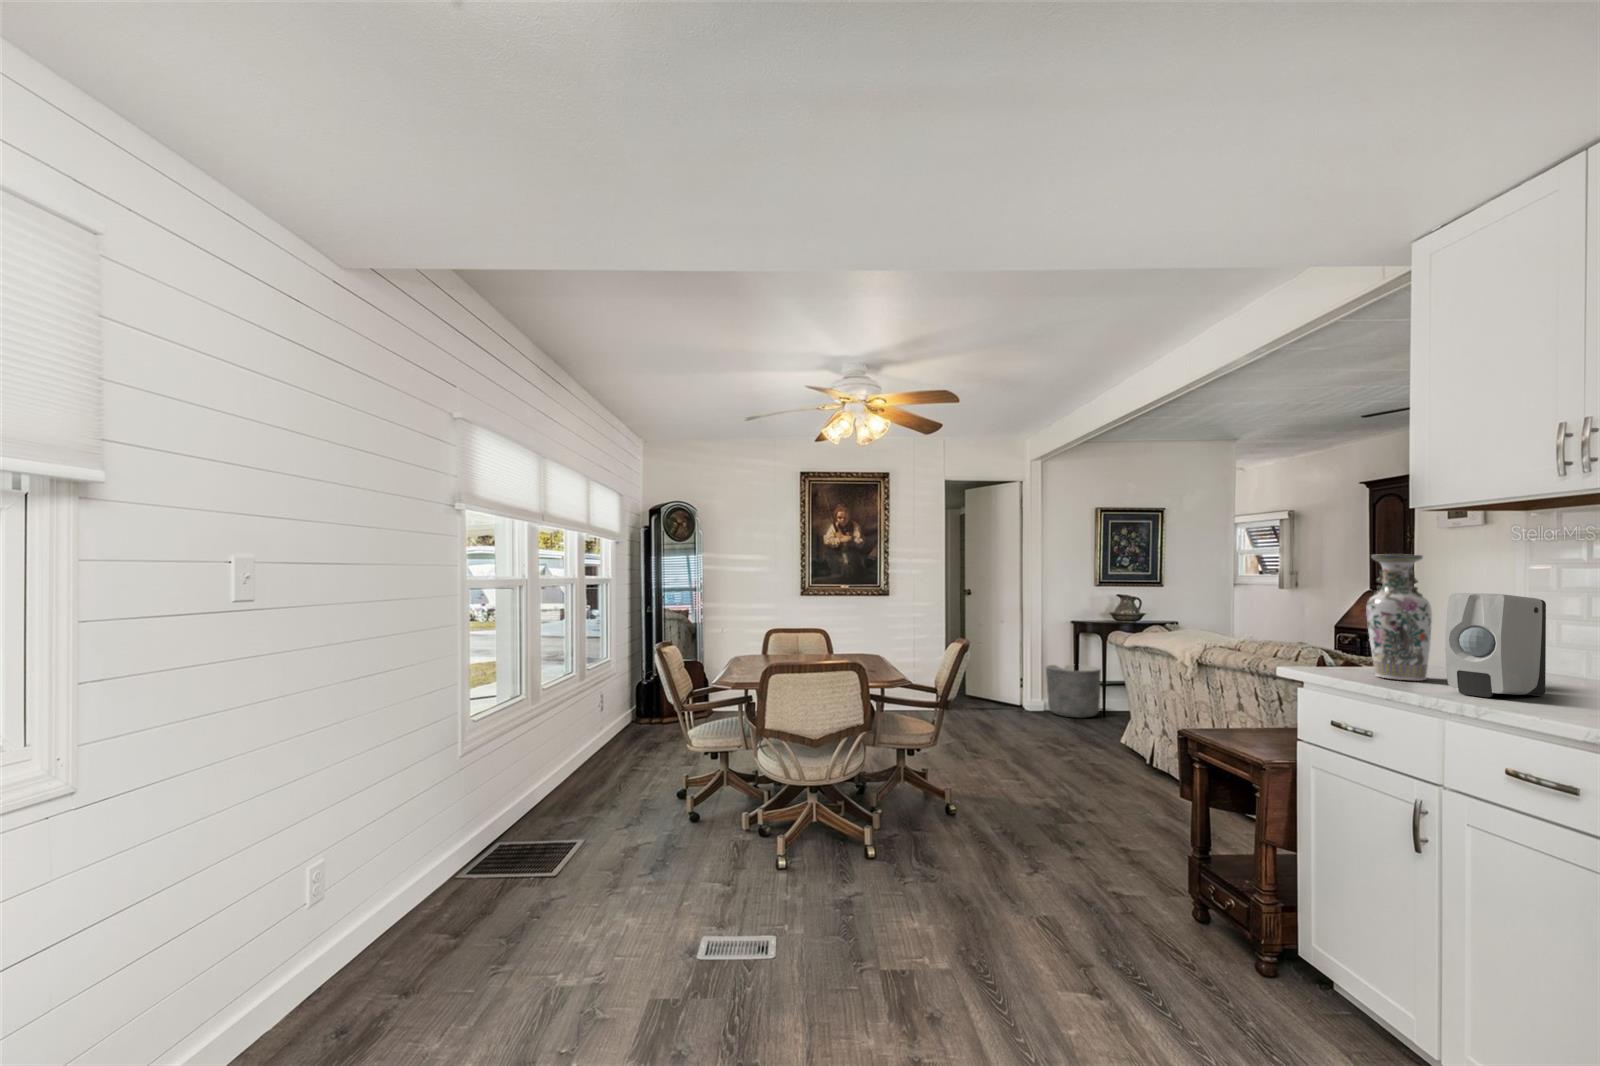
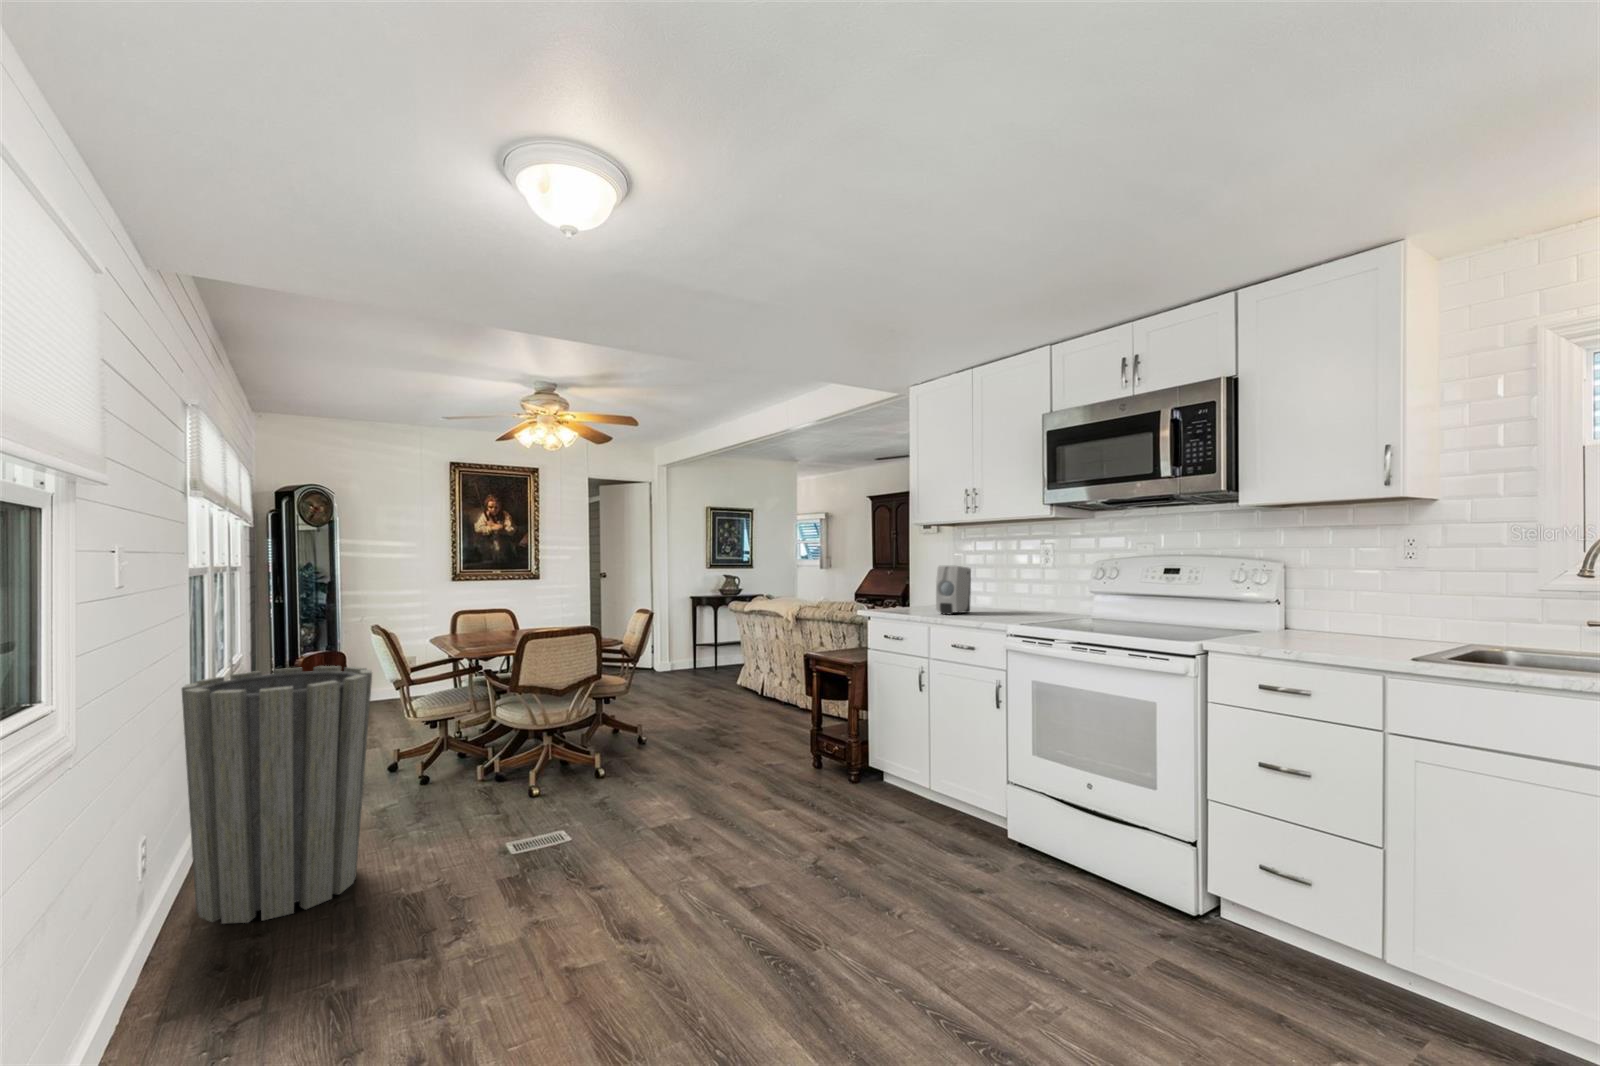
vase: present [1366,554,1432,681] -> none [903,546,929,611]
planter: present [1046,664,1101,718] -> none [672,631,714,673]
trash can: none [363,686,556,981] -> present [182,666,372,924]

